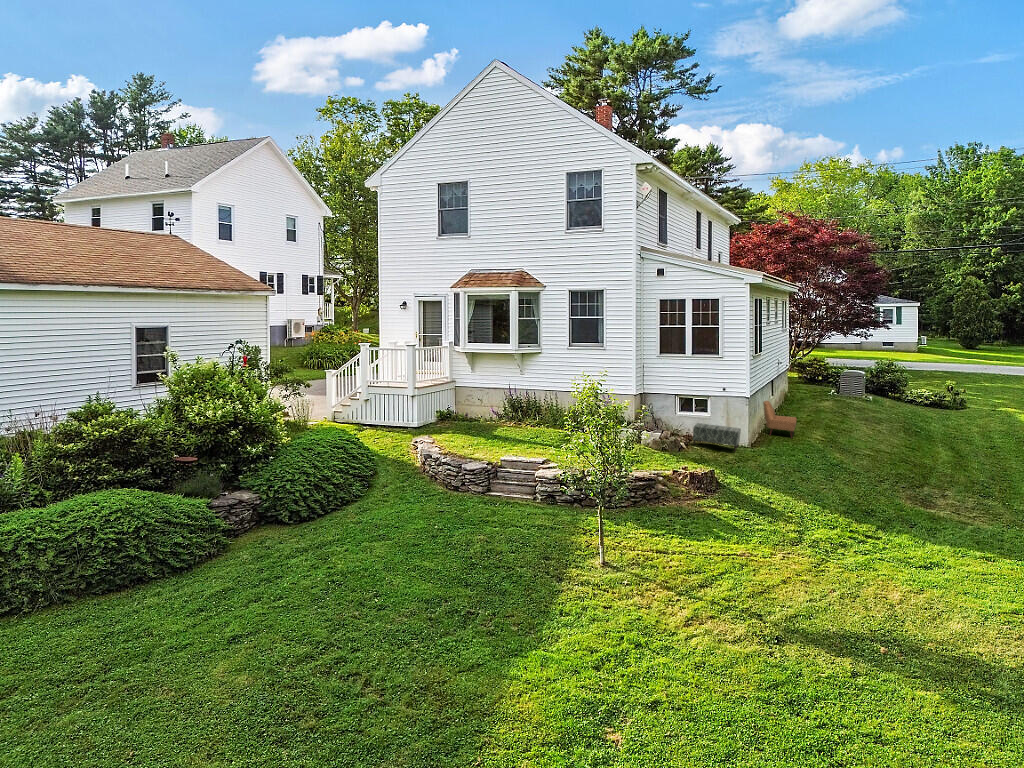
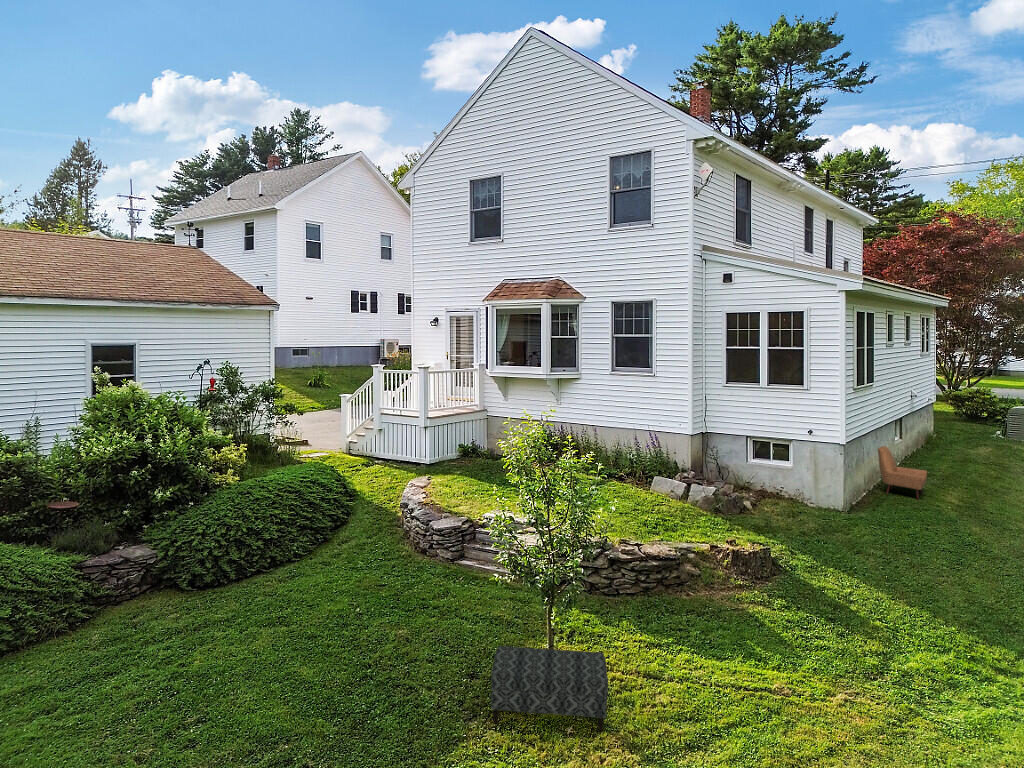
bench: present [693,423,741,451] -> present [491,646,608,732]

